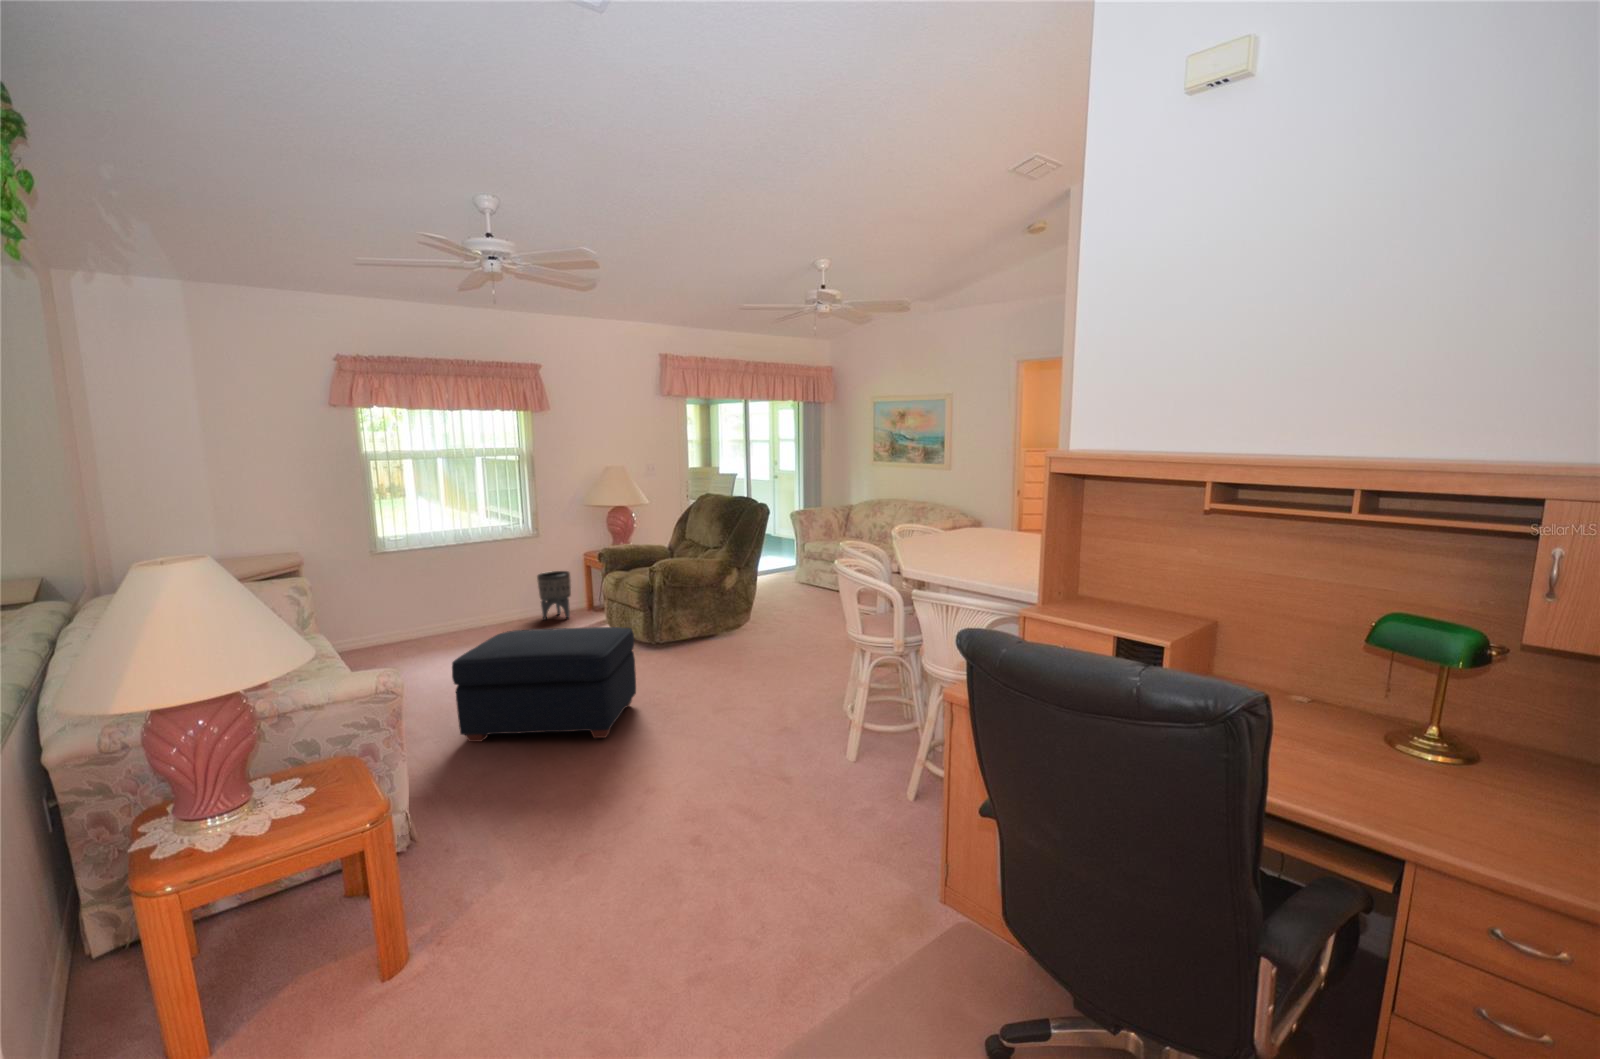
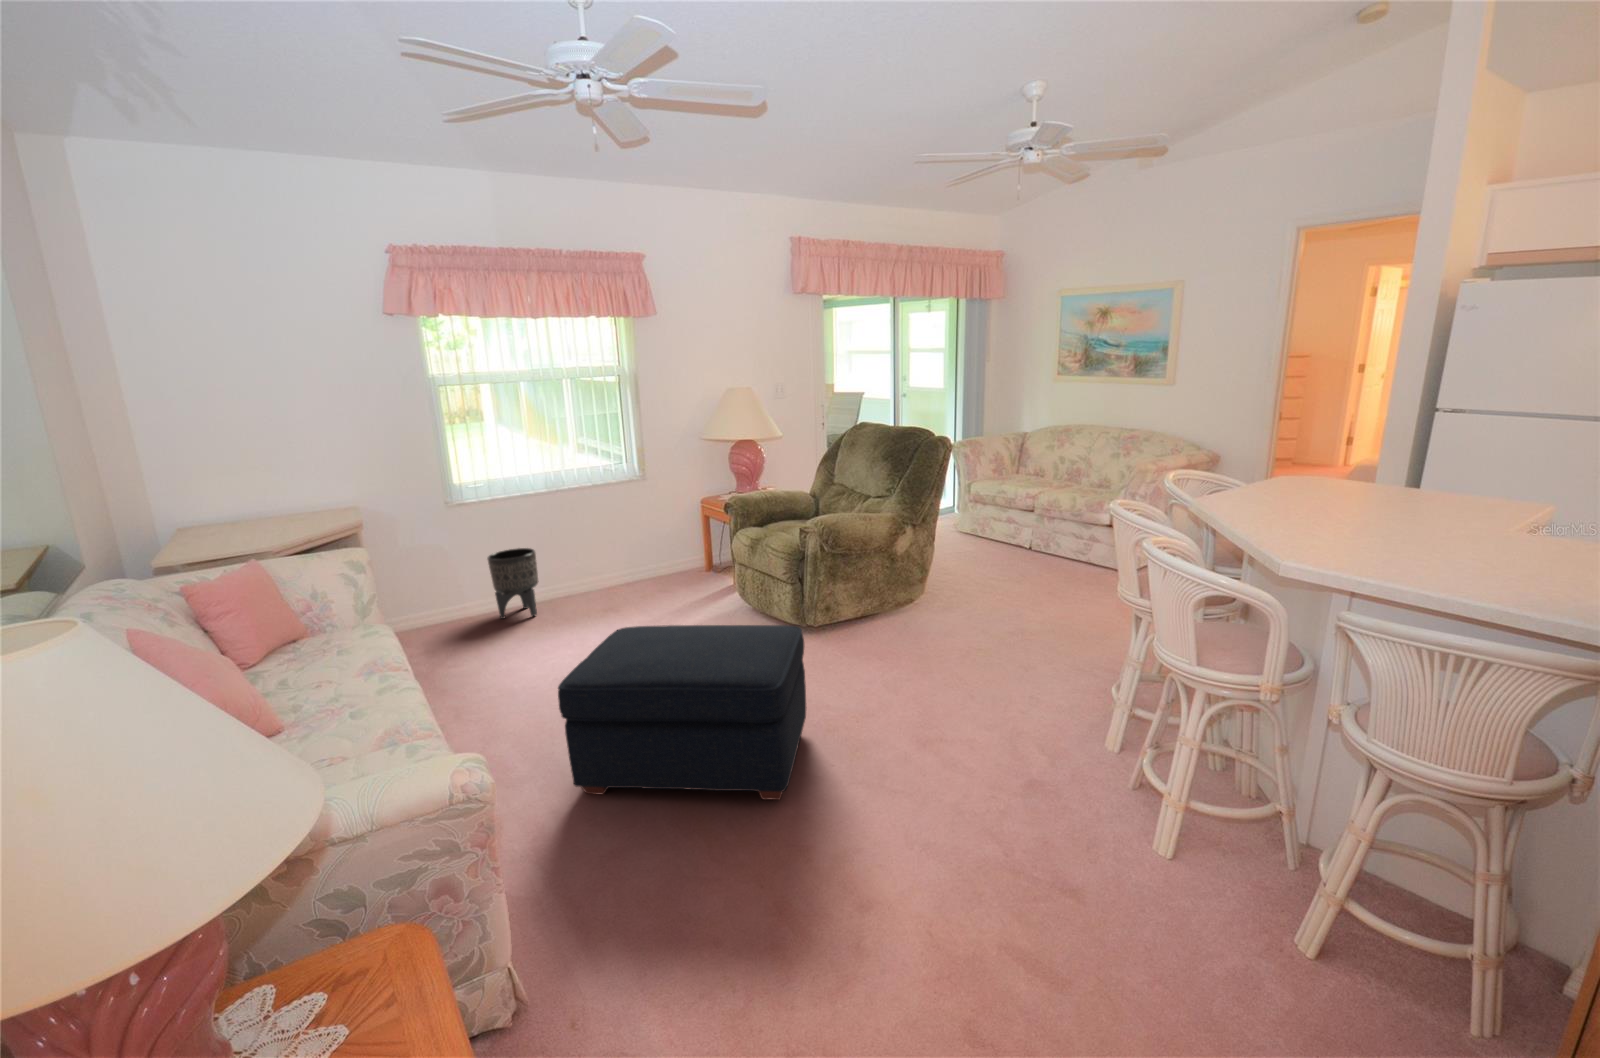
planter: present [537,571,571,620] -> present [487,548,538,619]

